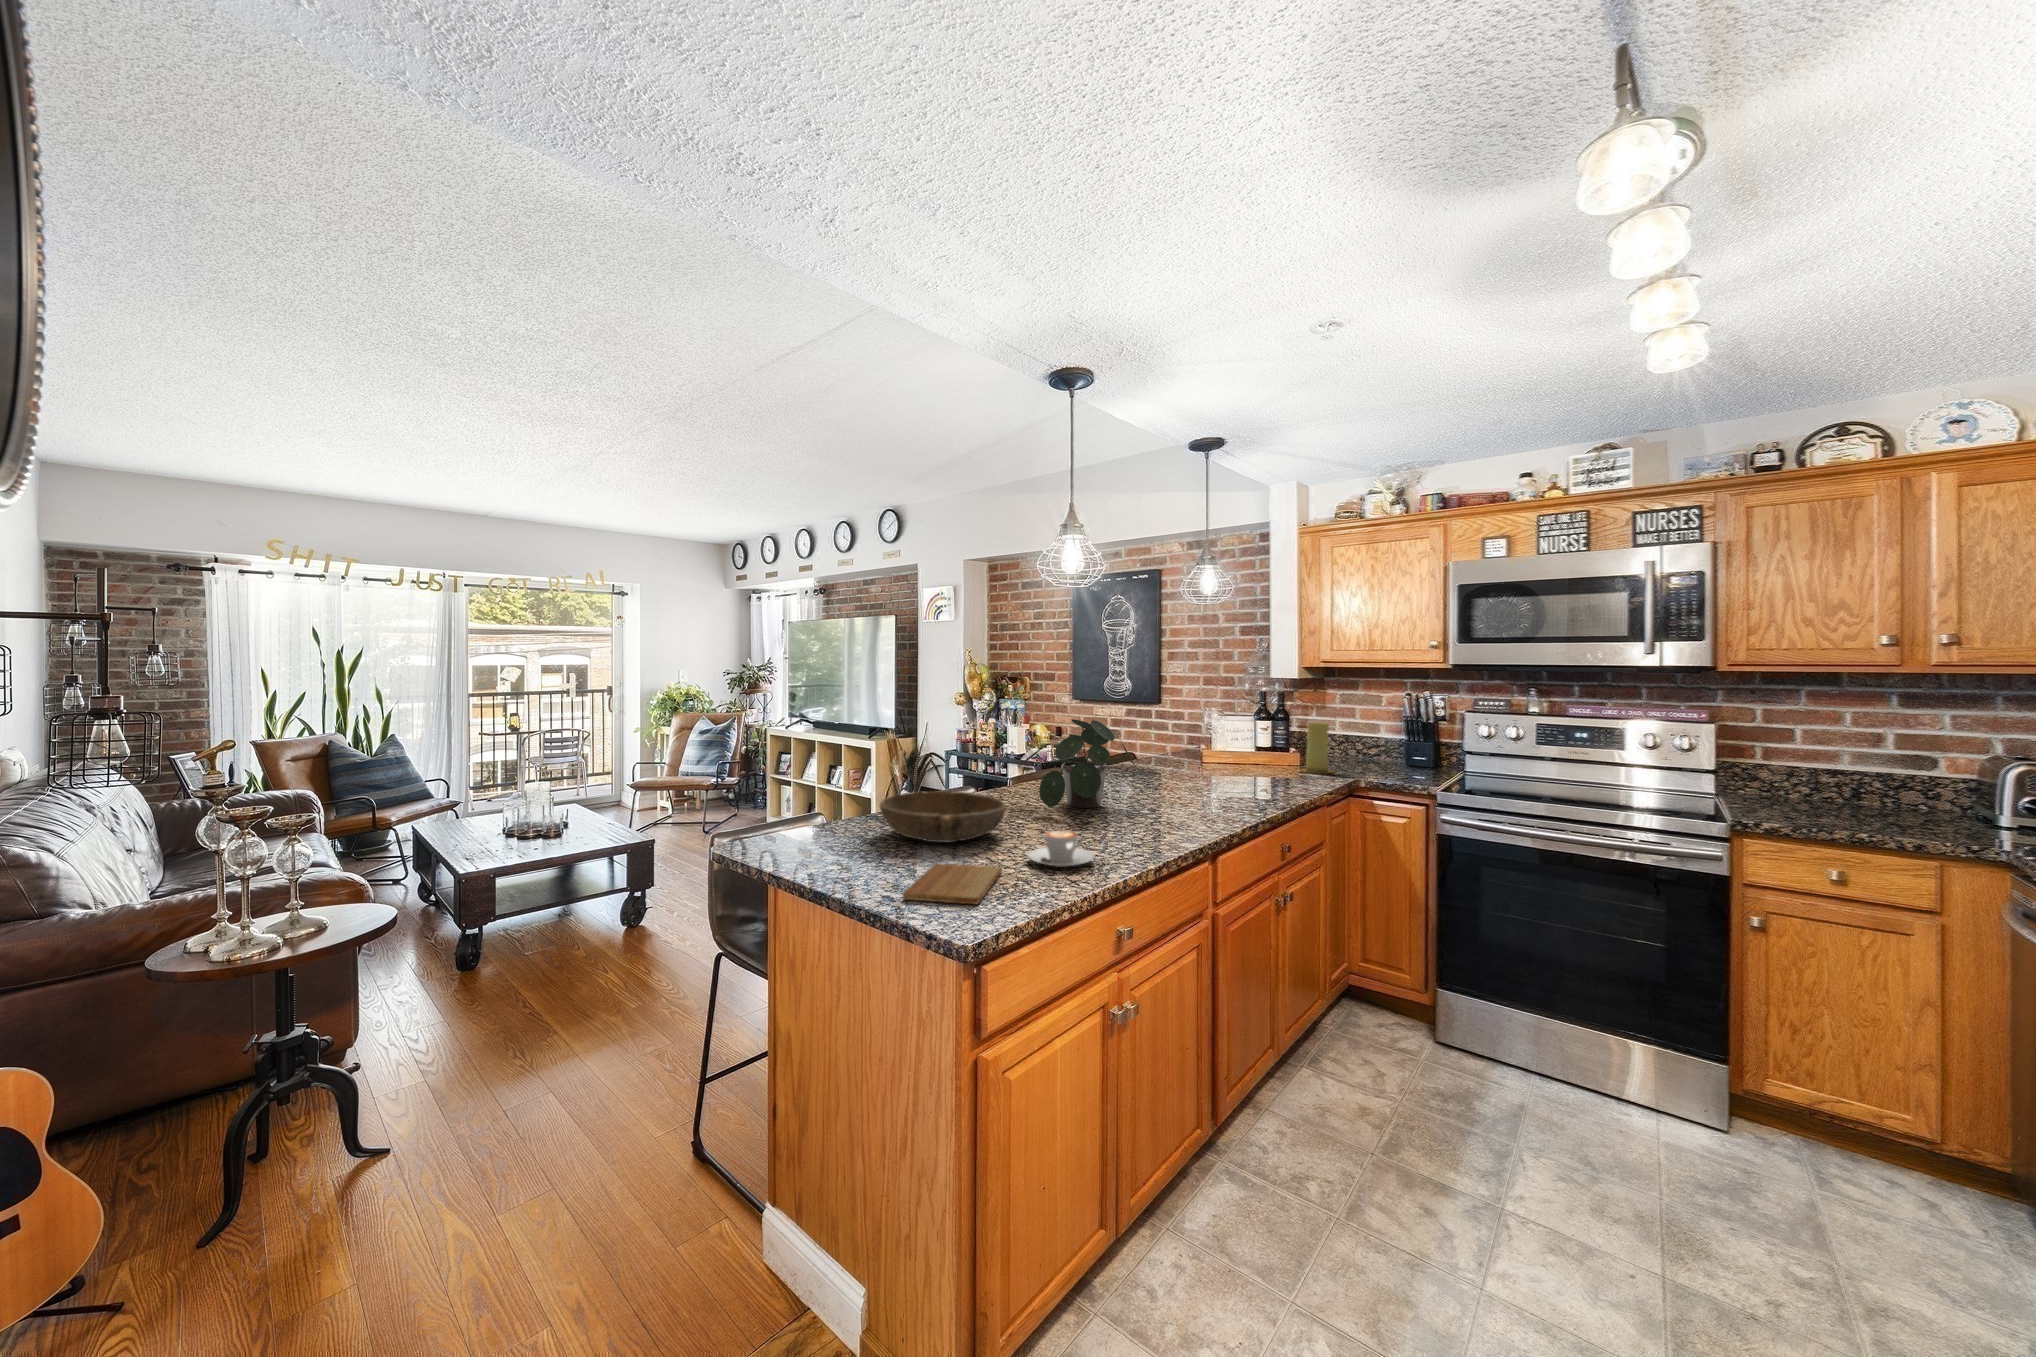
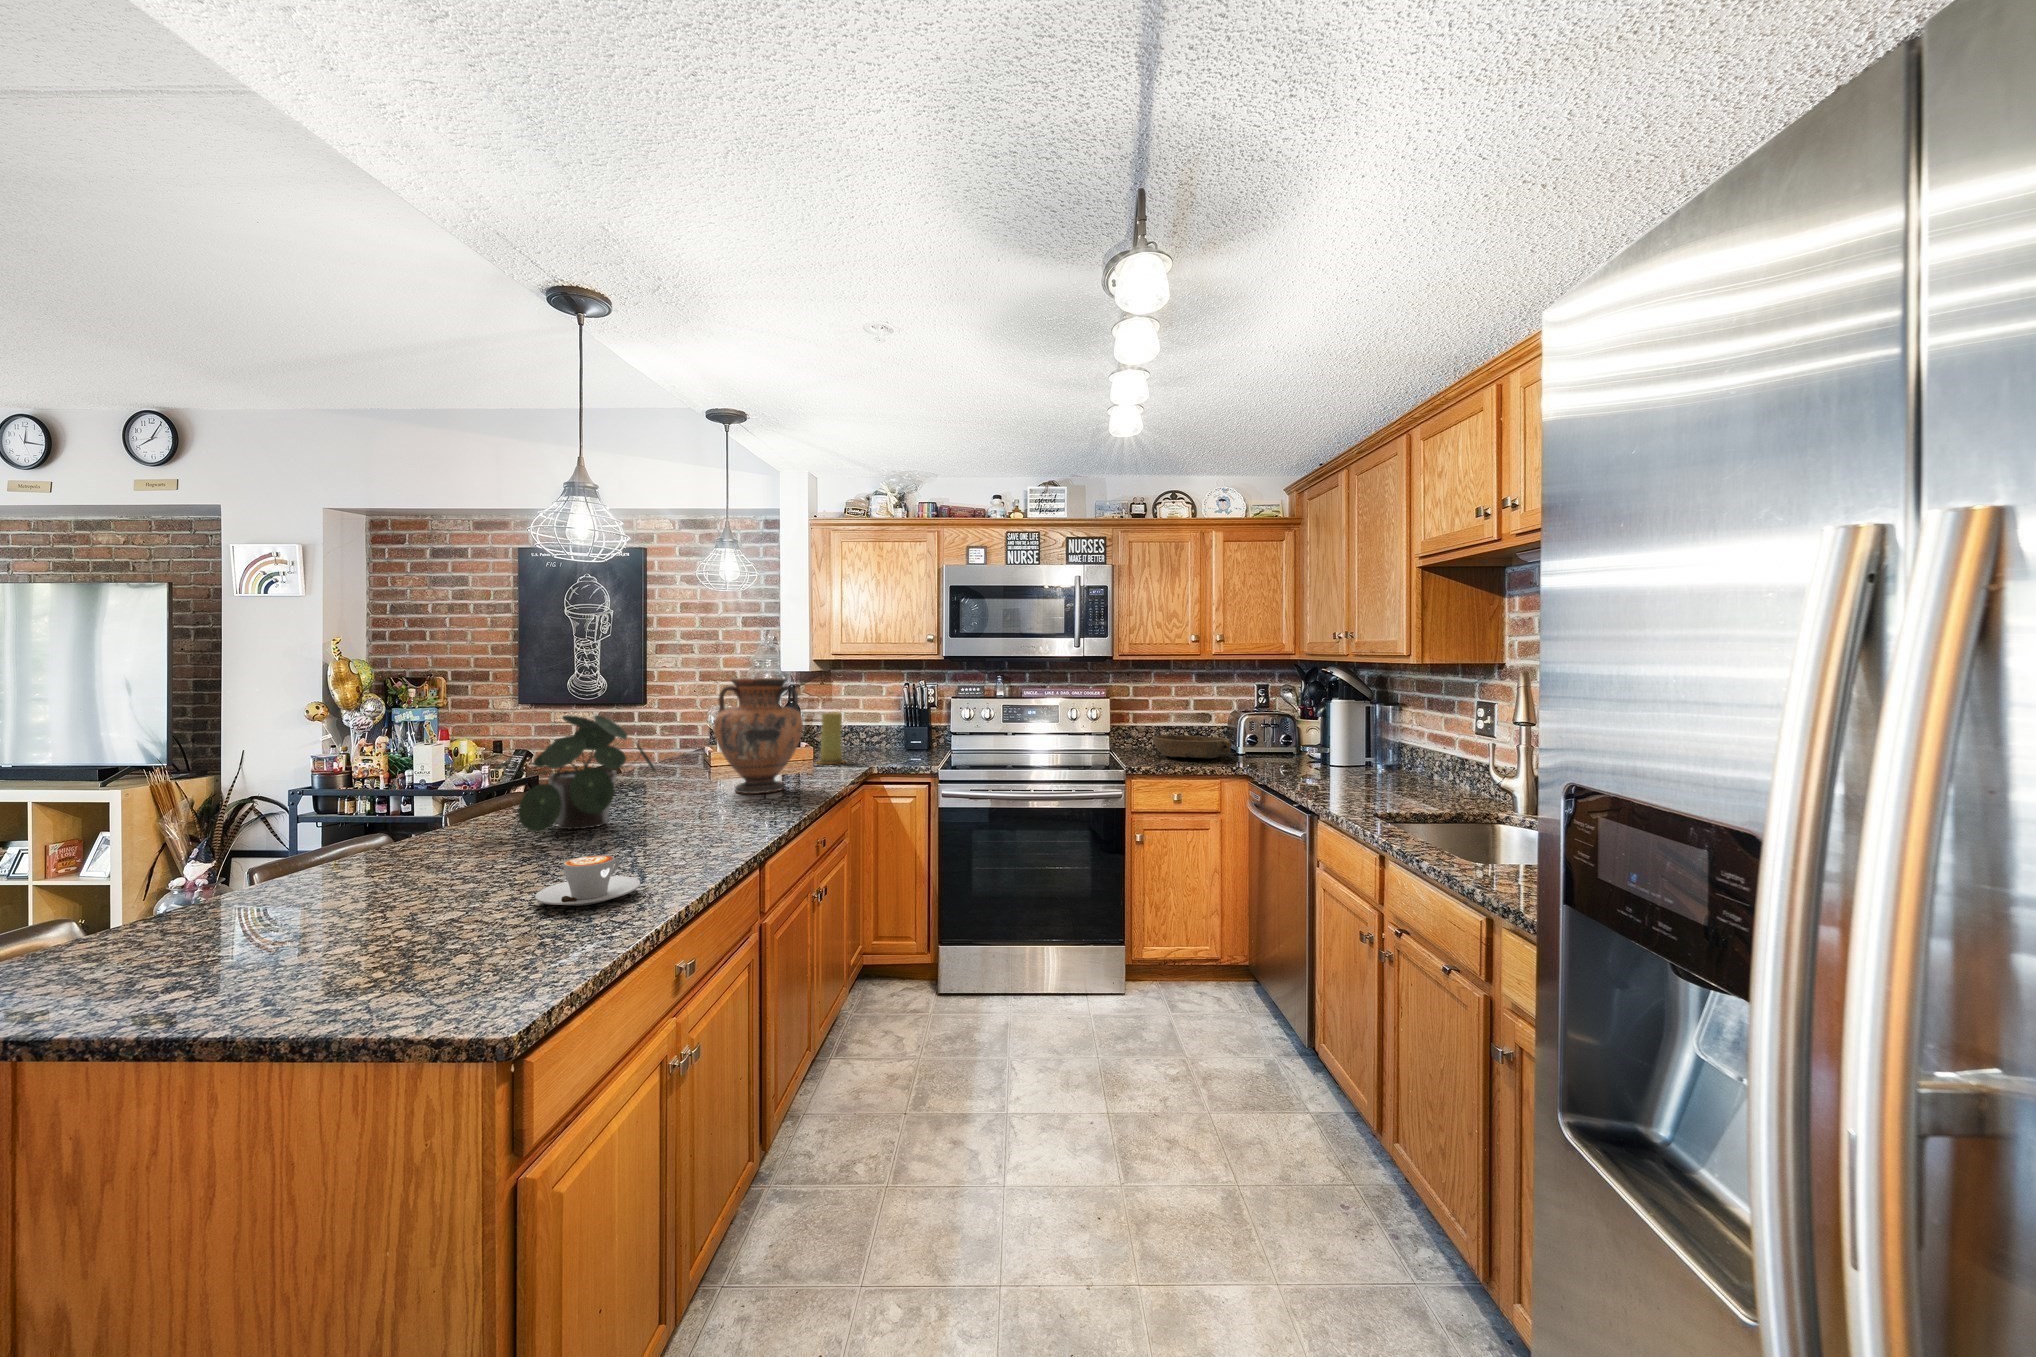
vase: none [1192,690,1272,796] -> present [714,678,803,794]
bowl: present [880,791,1006,843] -> present [1152,735,1231,758]
cutting board: present [903,863,1002,905] -> none [316,922,500,1012]

